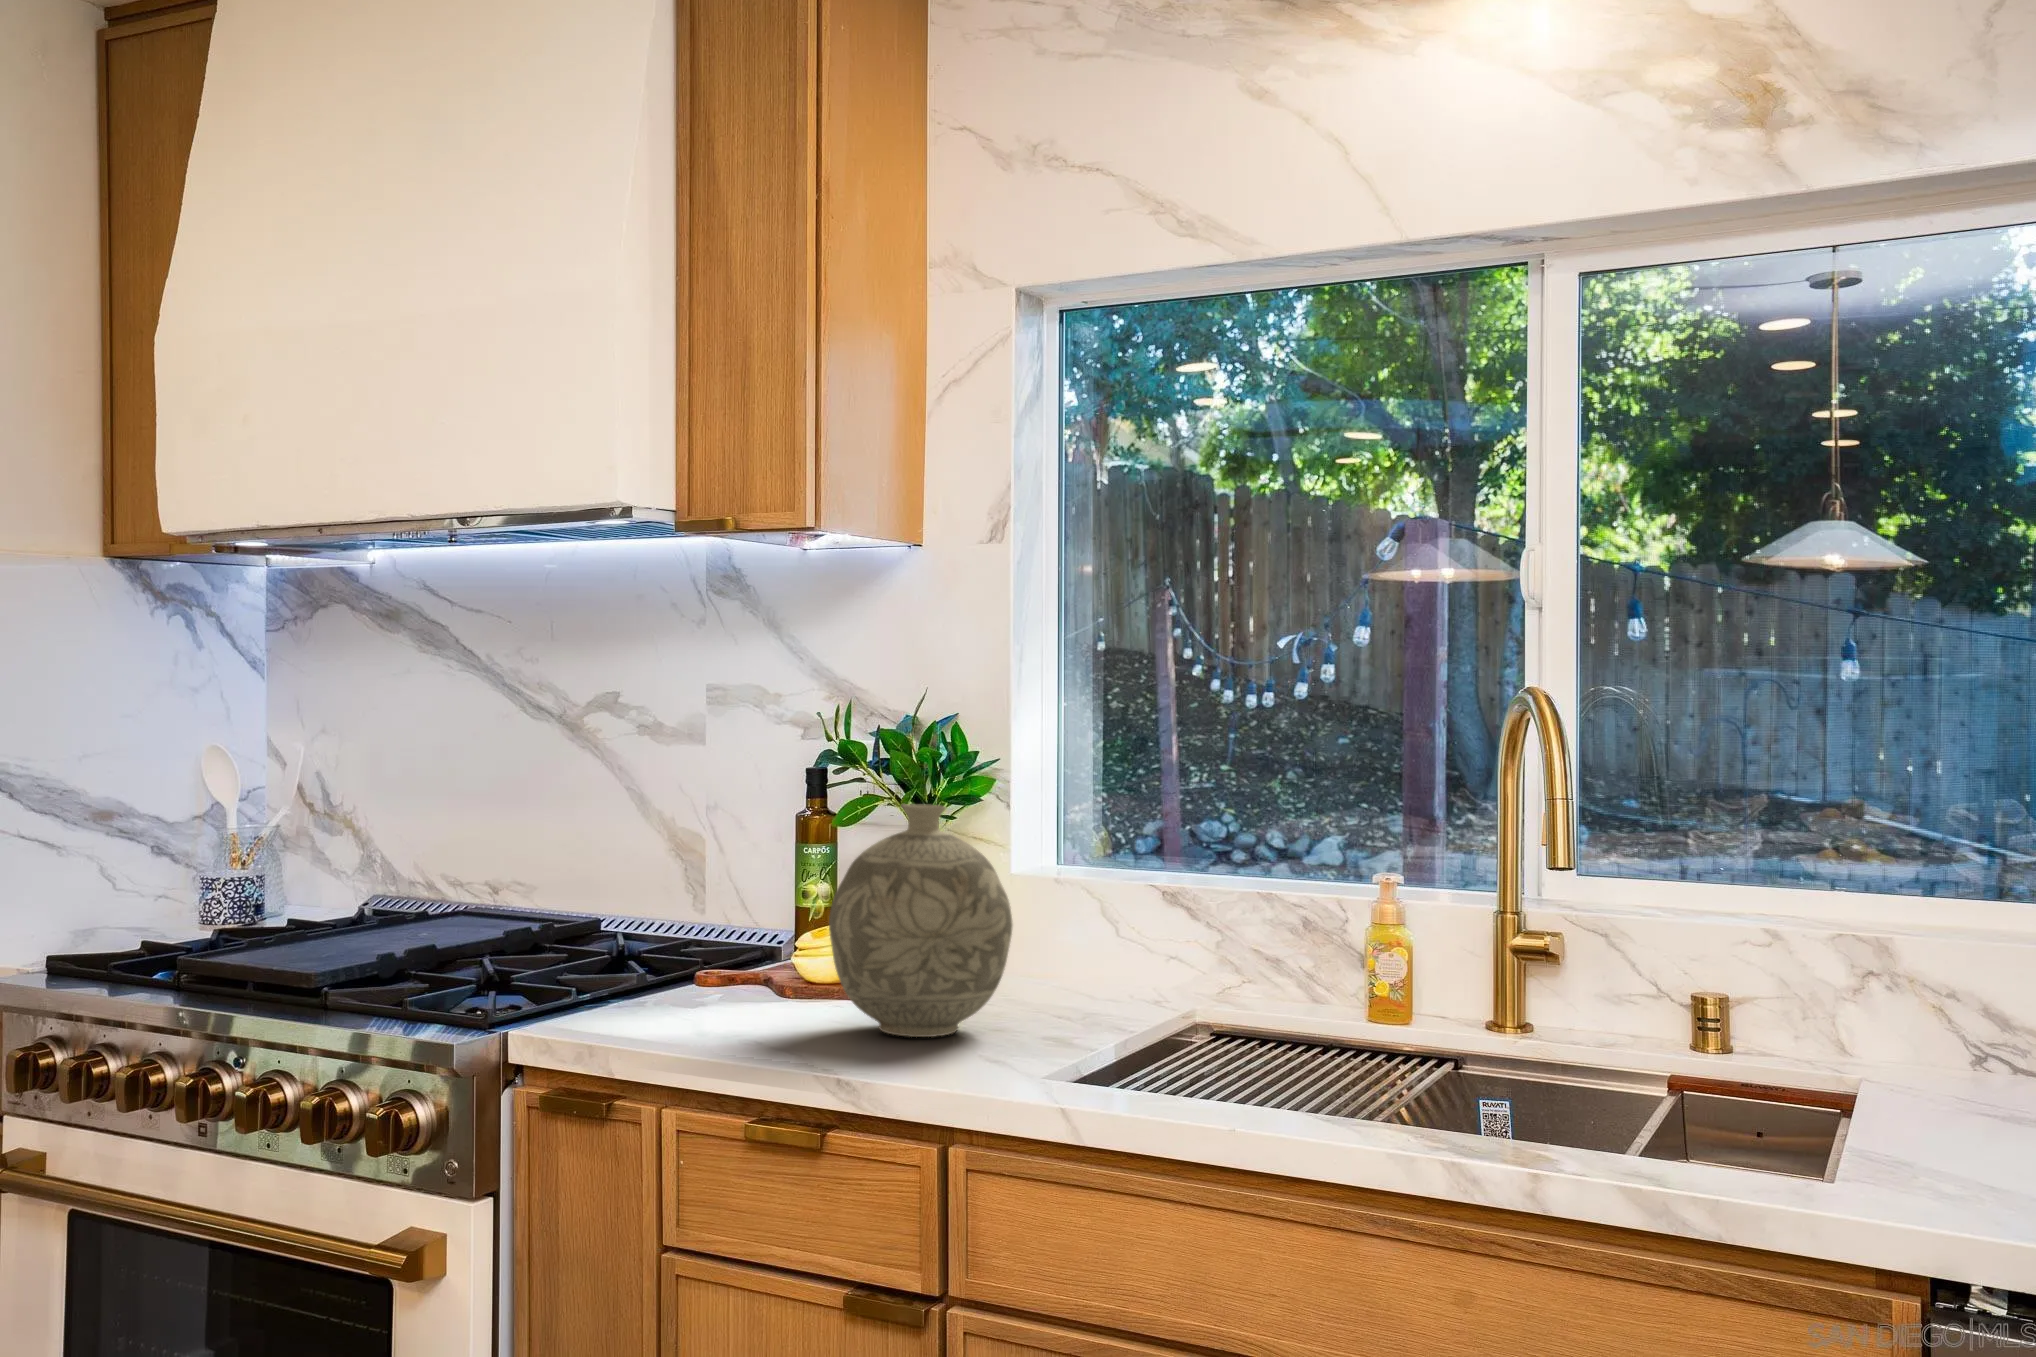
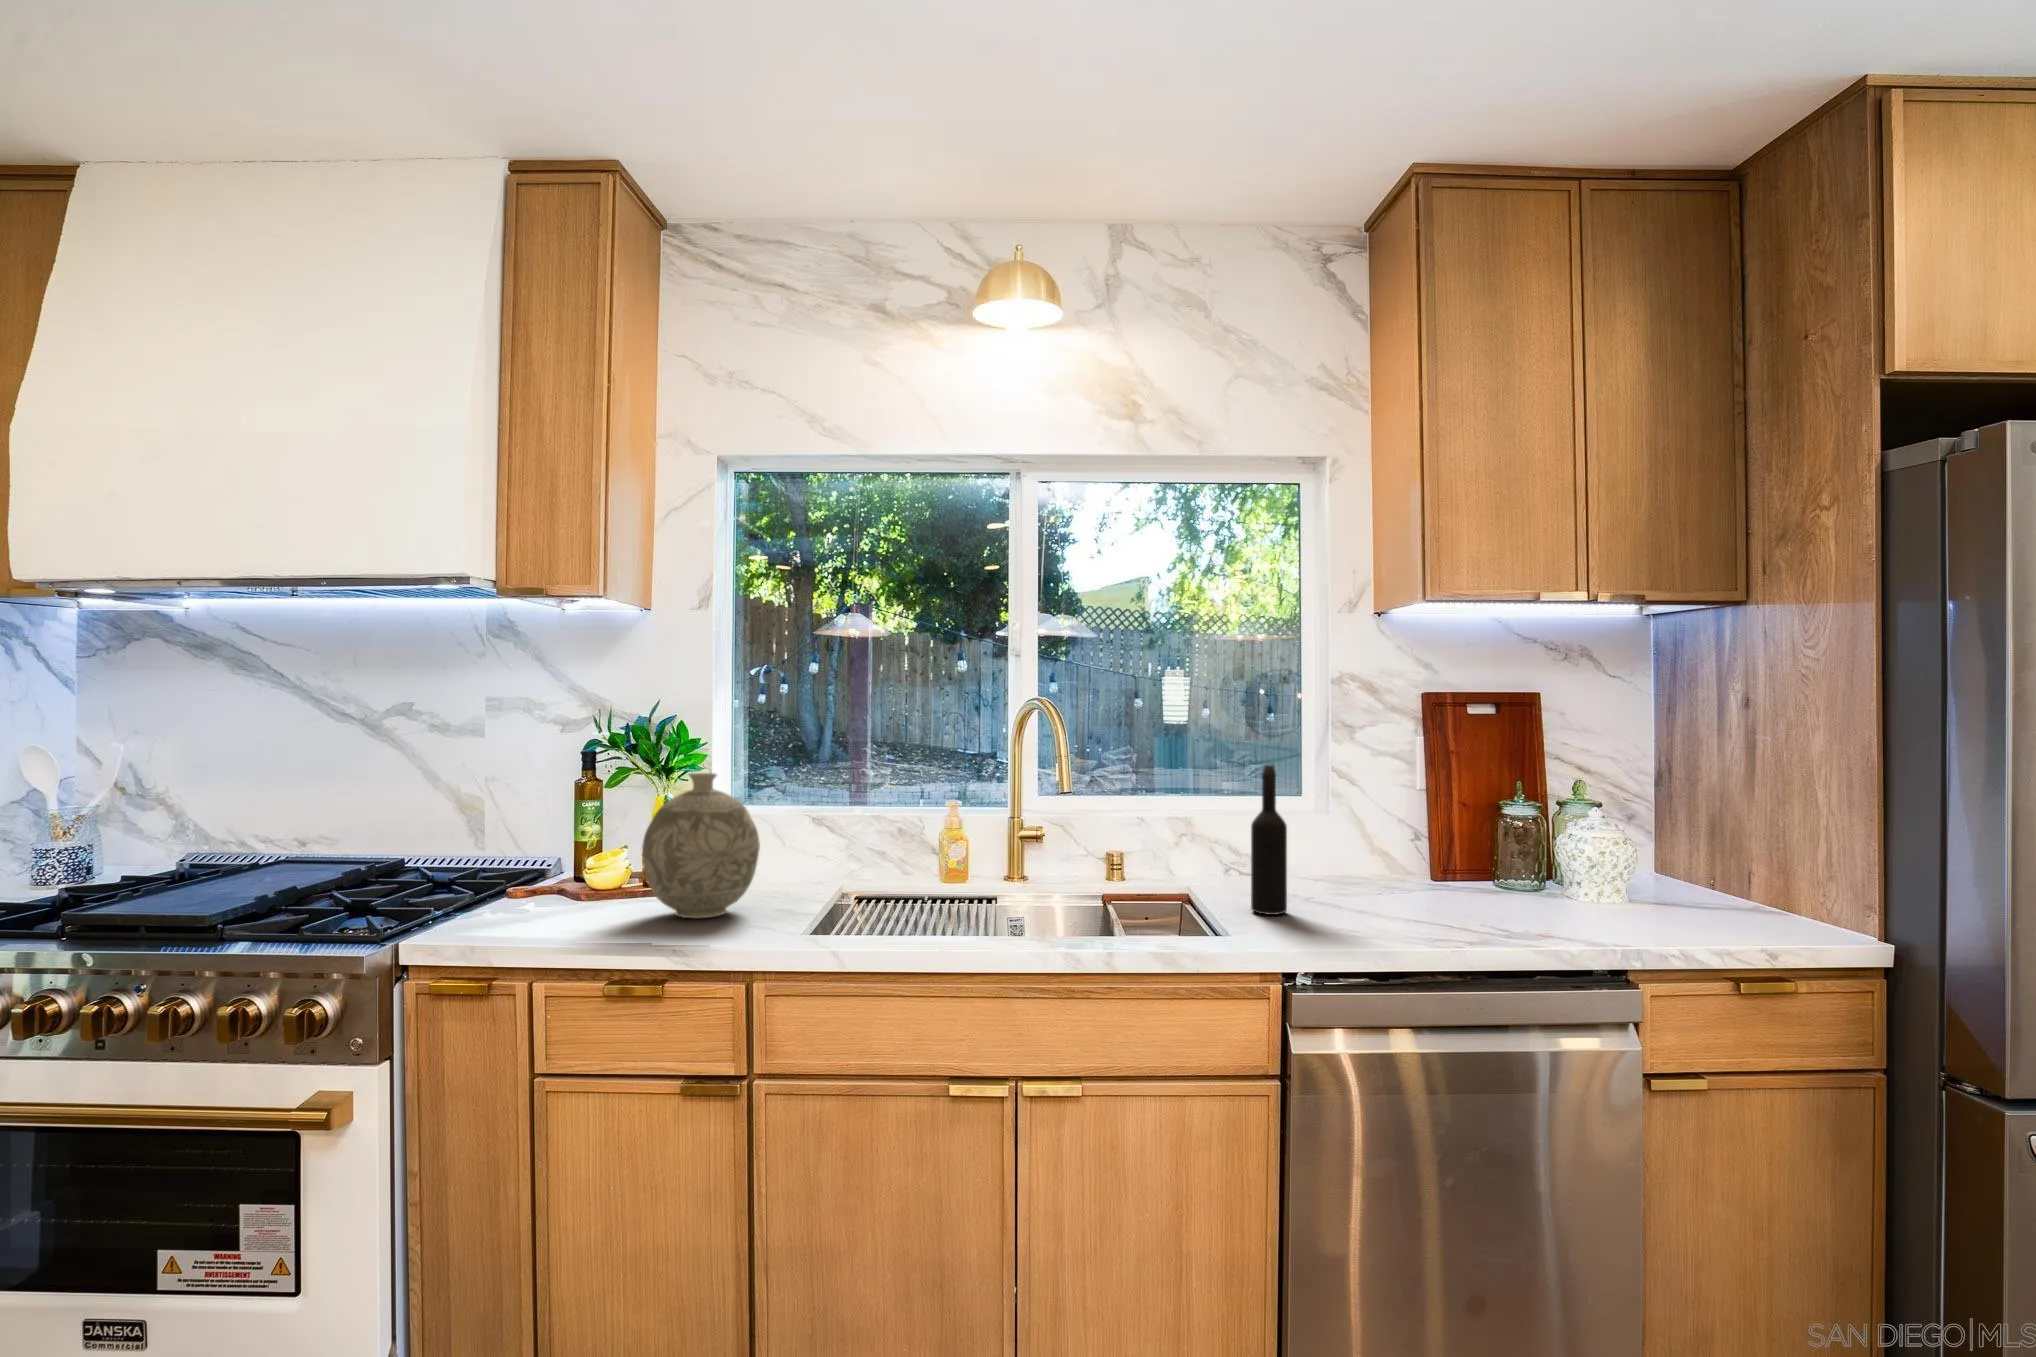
wine bottle: none [1907,830,1989,1135] -> present [1251,765,1287,915]

